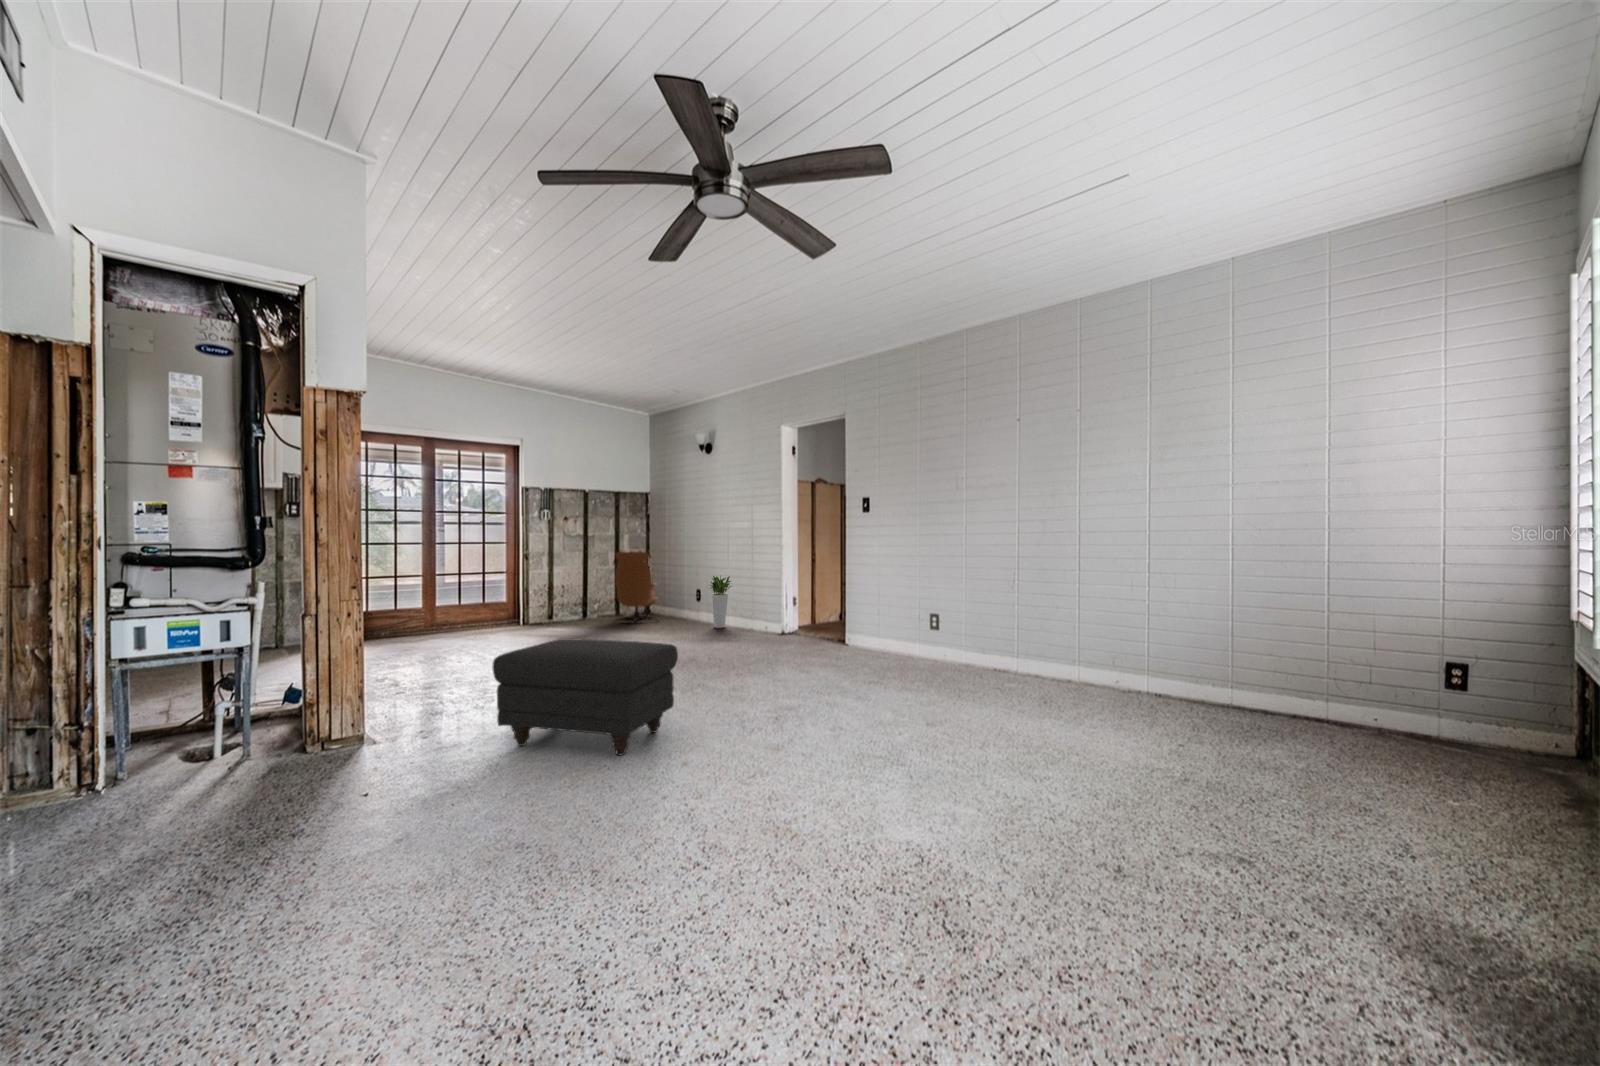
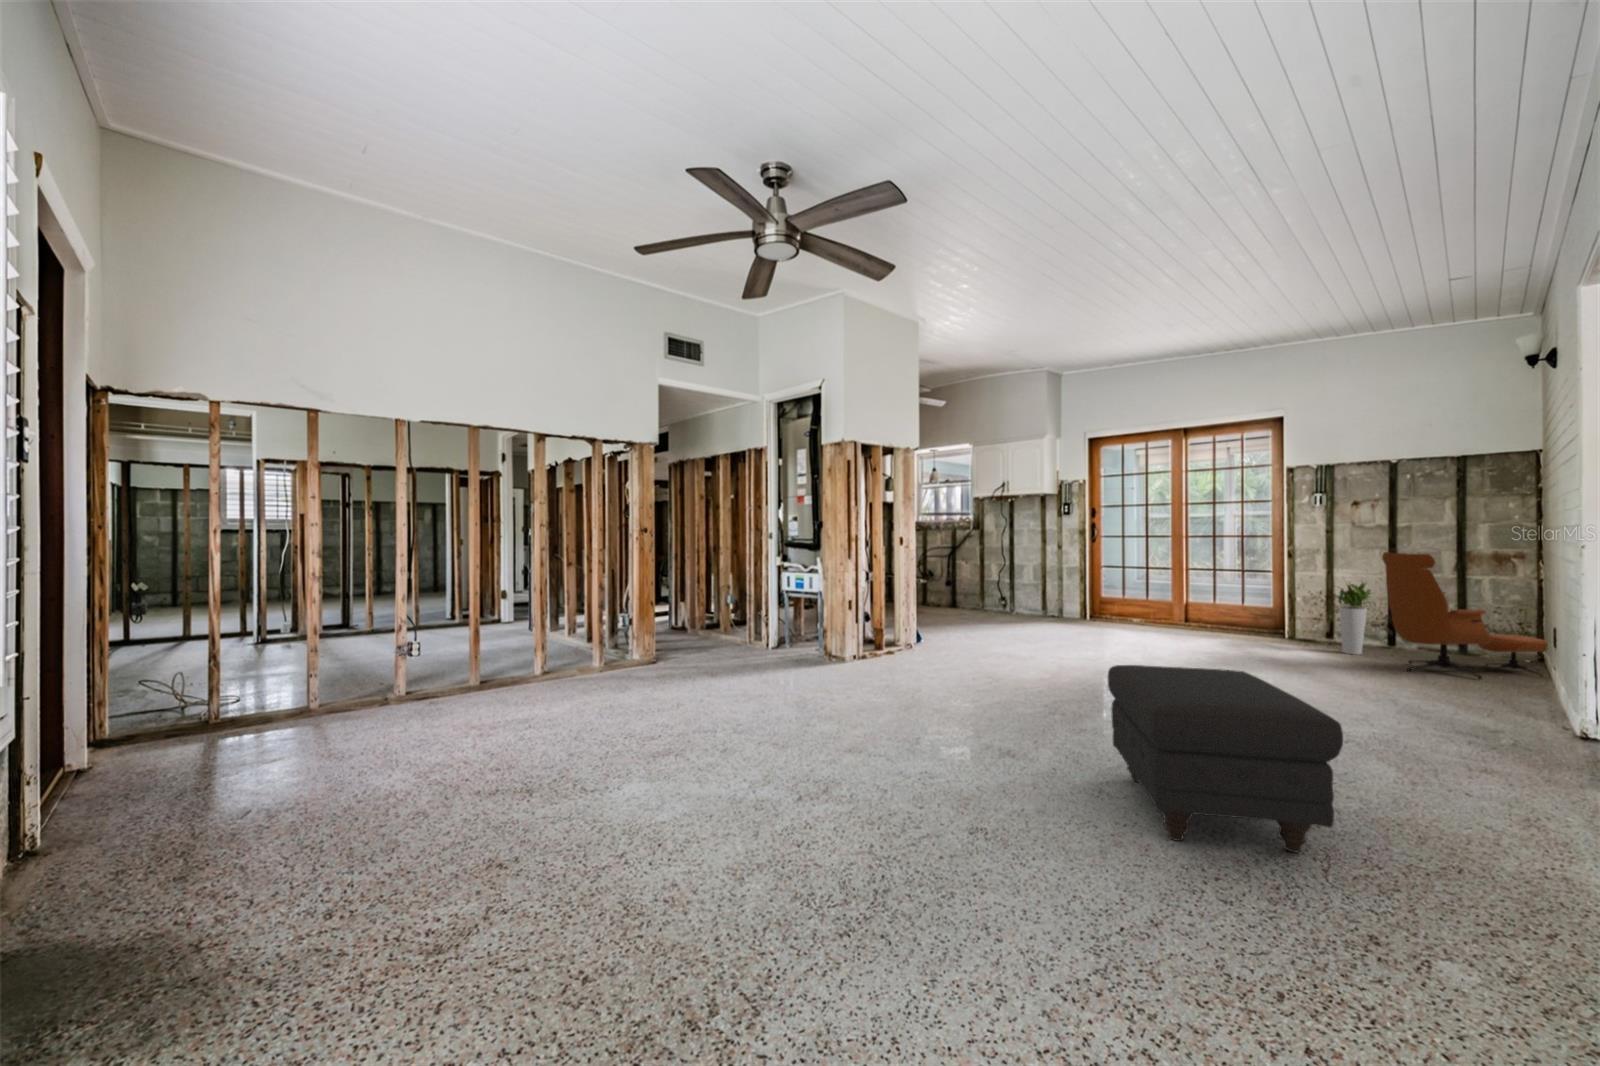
planter: present [710,576,732,628] -> present [1337,583,1371,655]
ottoman: present [492,639,678,755] -> present [1108,665,1343,853]

